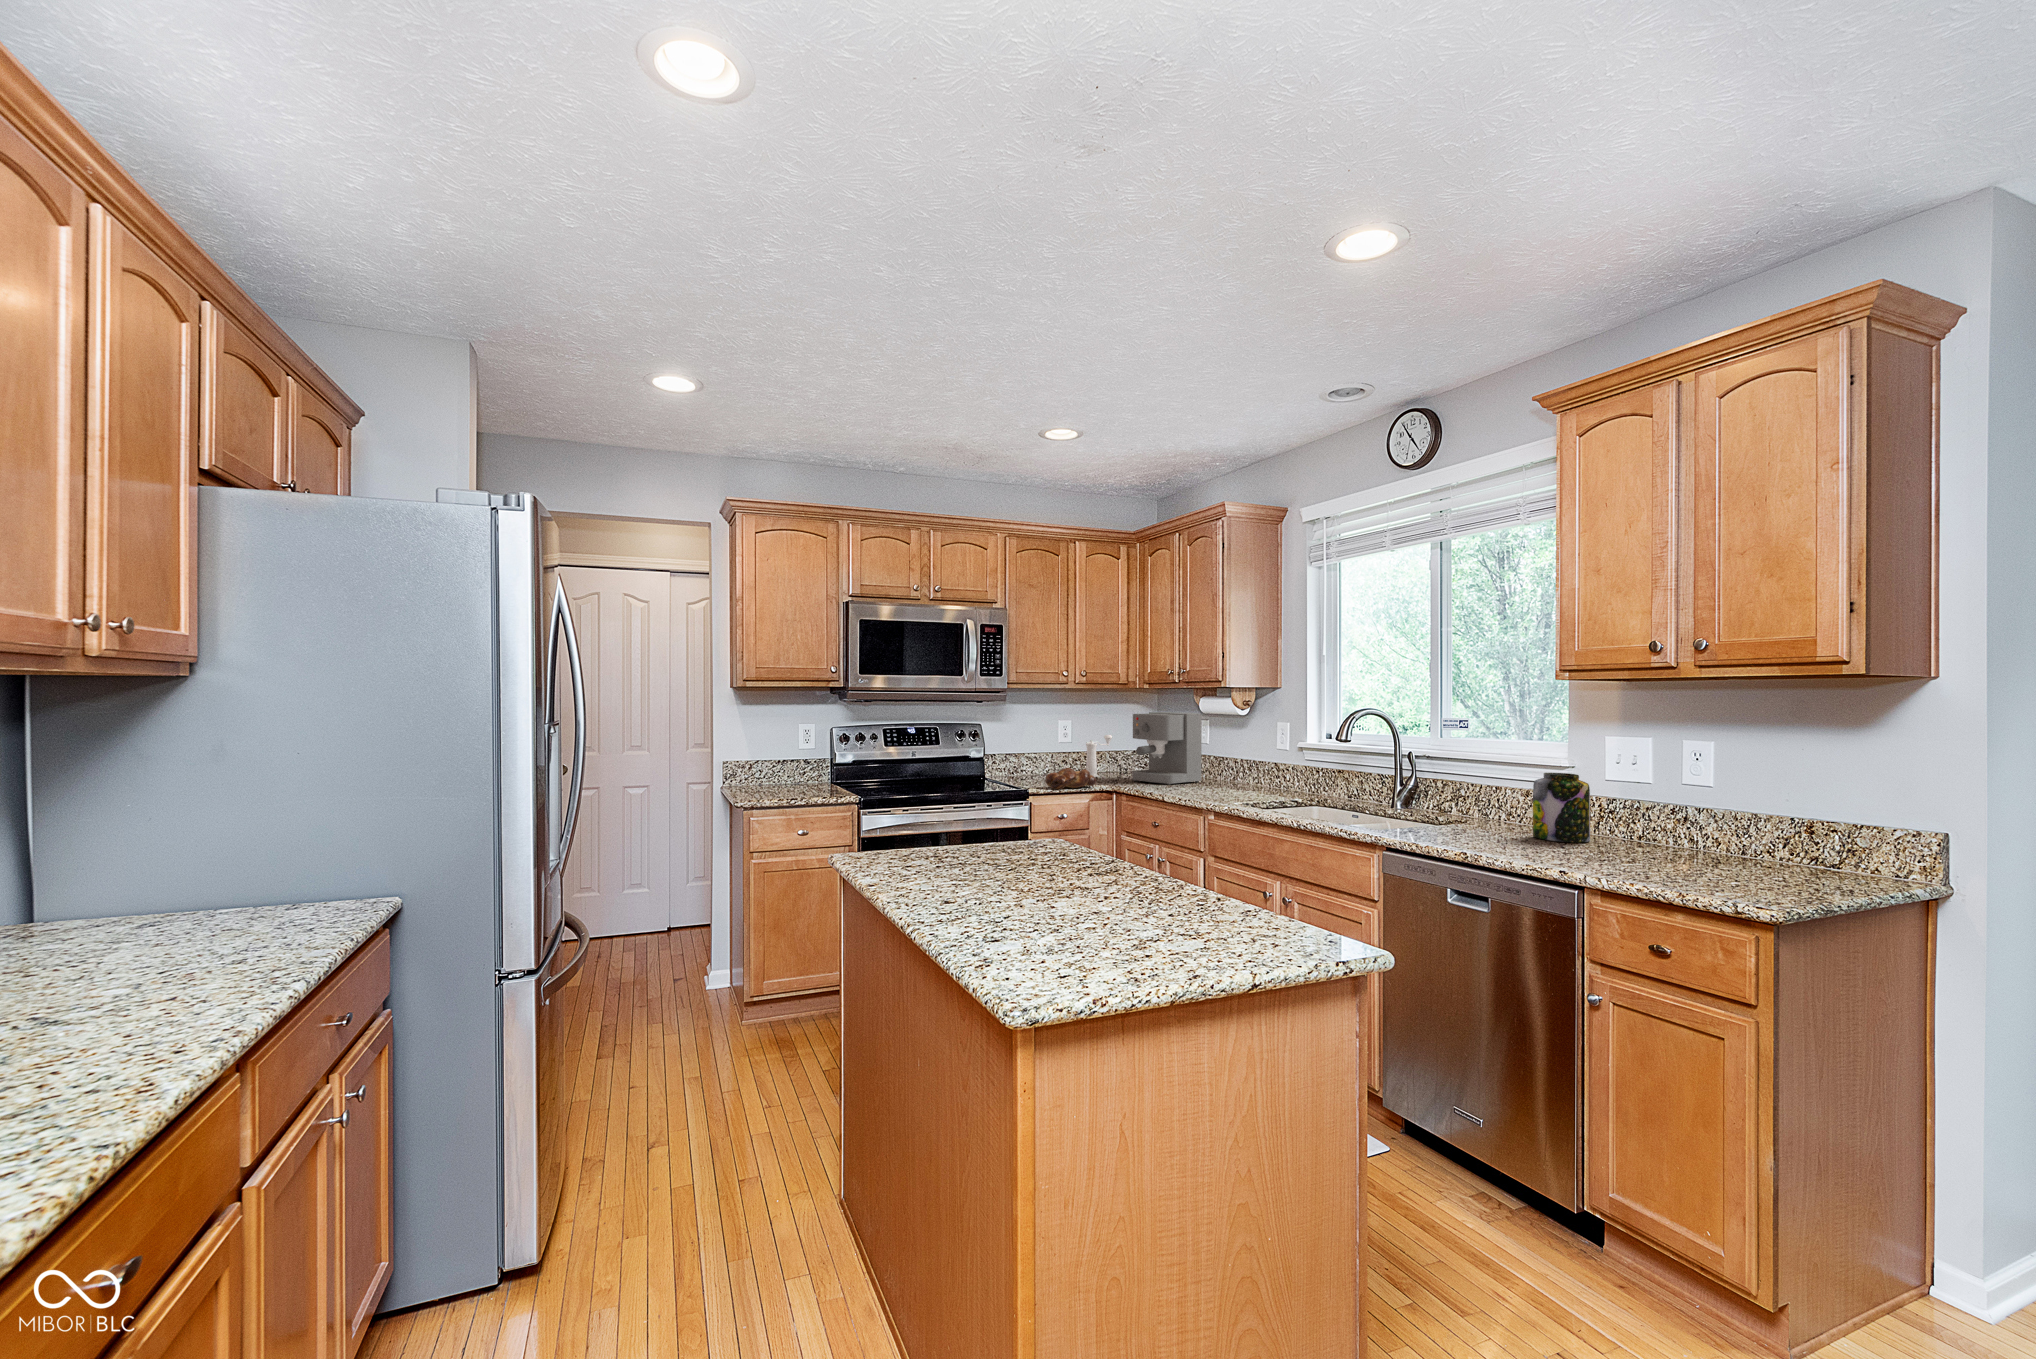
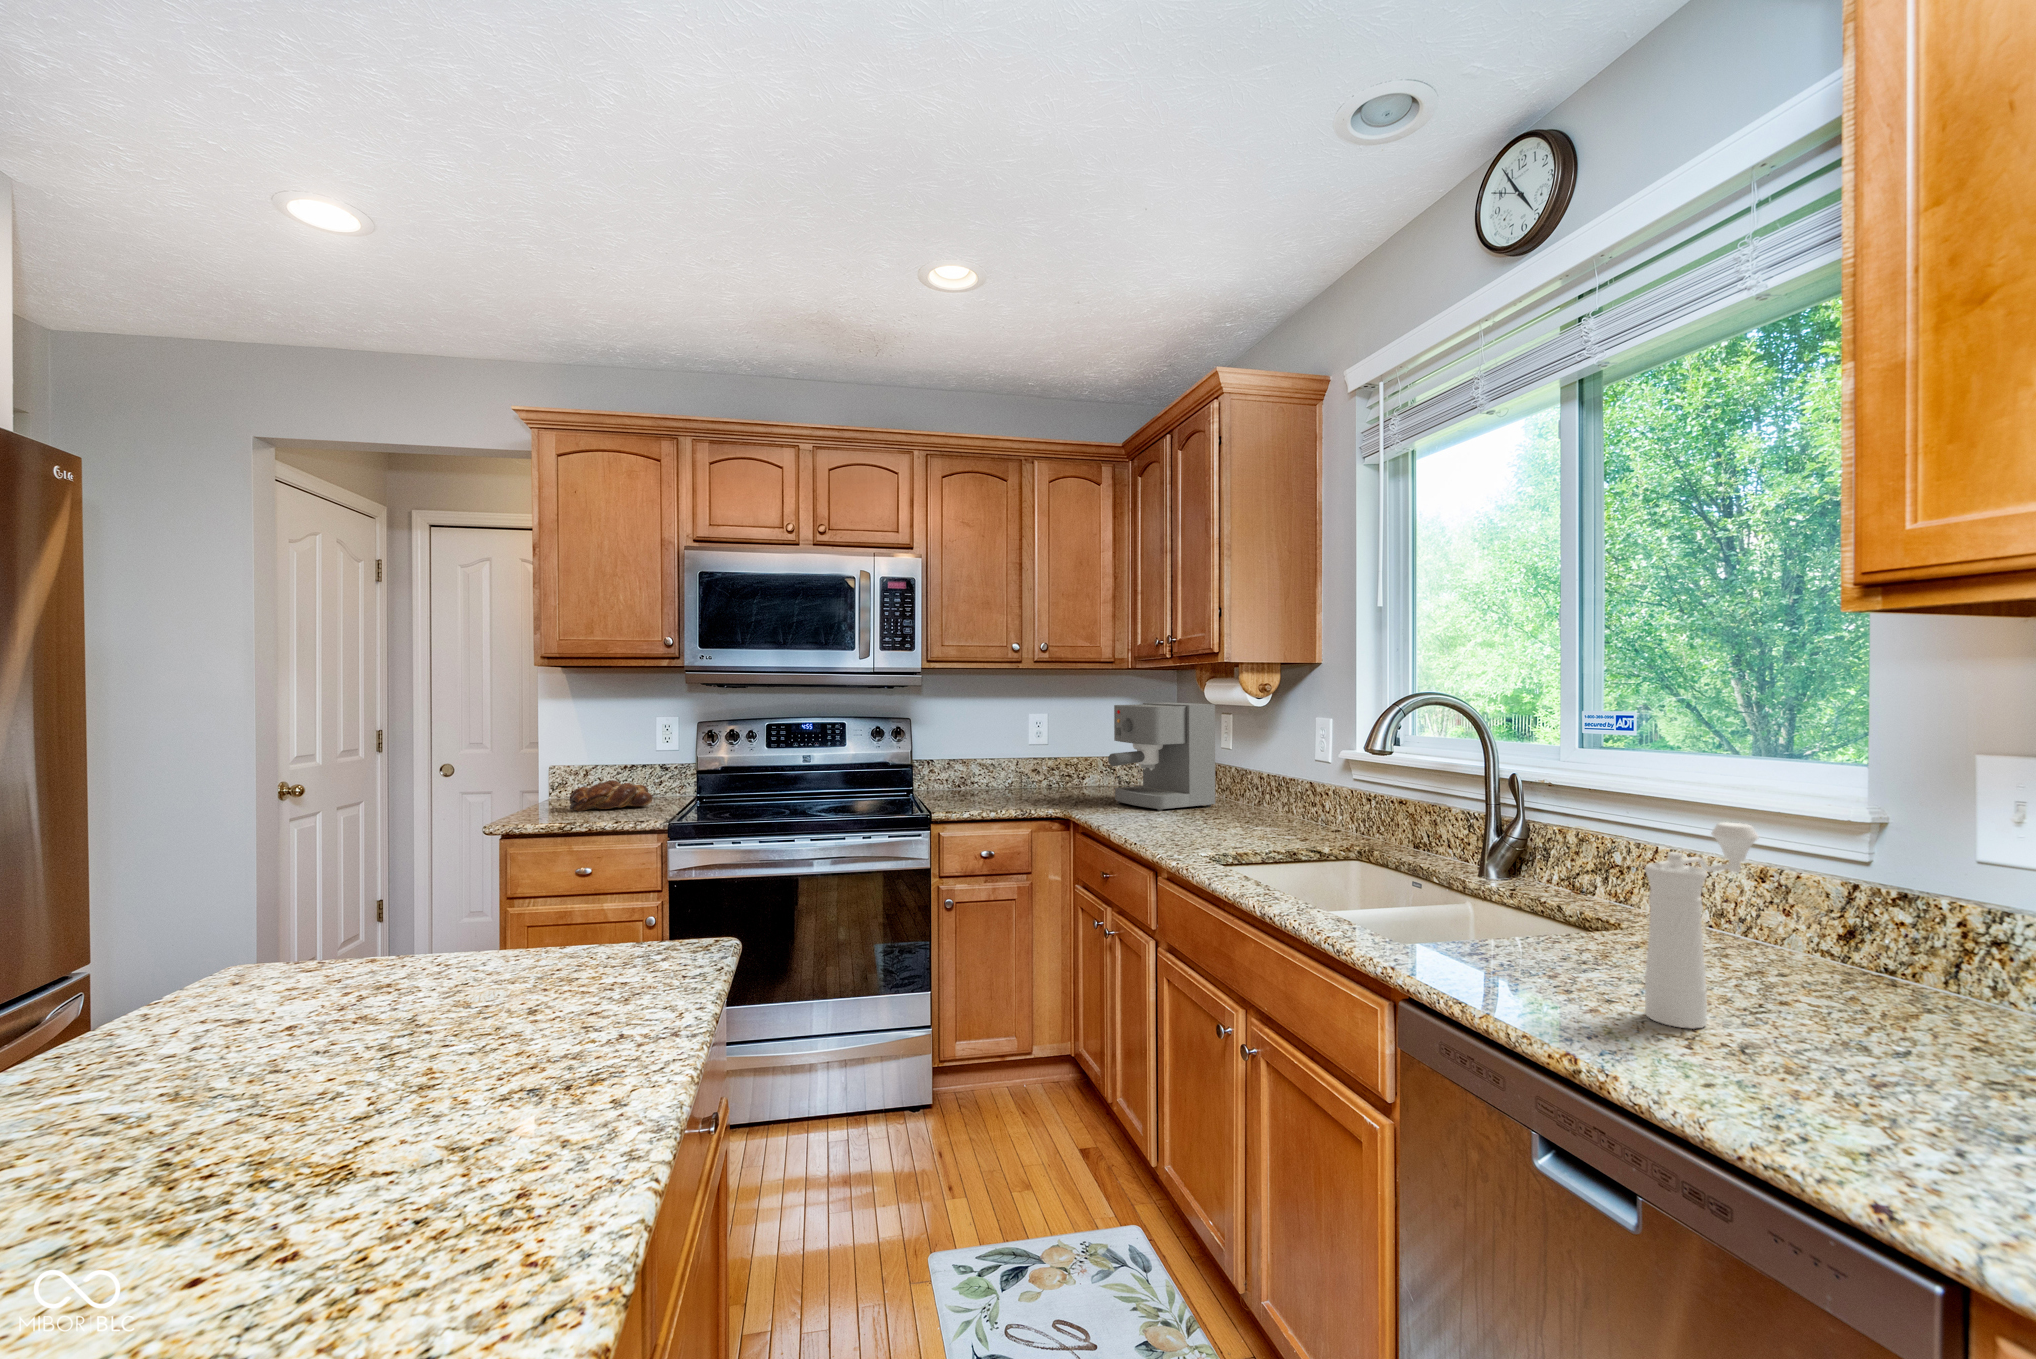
pepper mill: present [1086,735,1112,777] -> present [1645,822,1758,1028]
bread loaf: present [1045,768,1096,789] -> present [569,780,653,811]
jar: present [1533,773,1590,842] -> none [1776,839,1937,1020]

